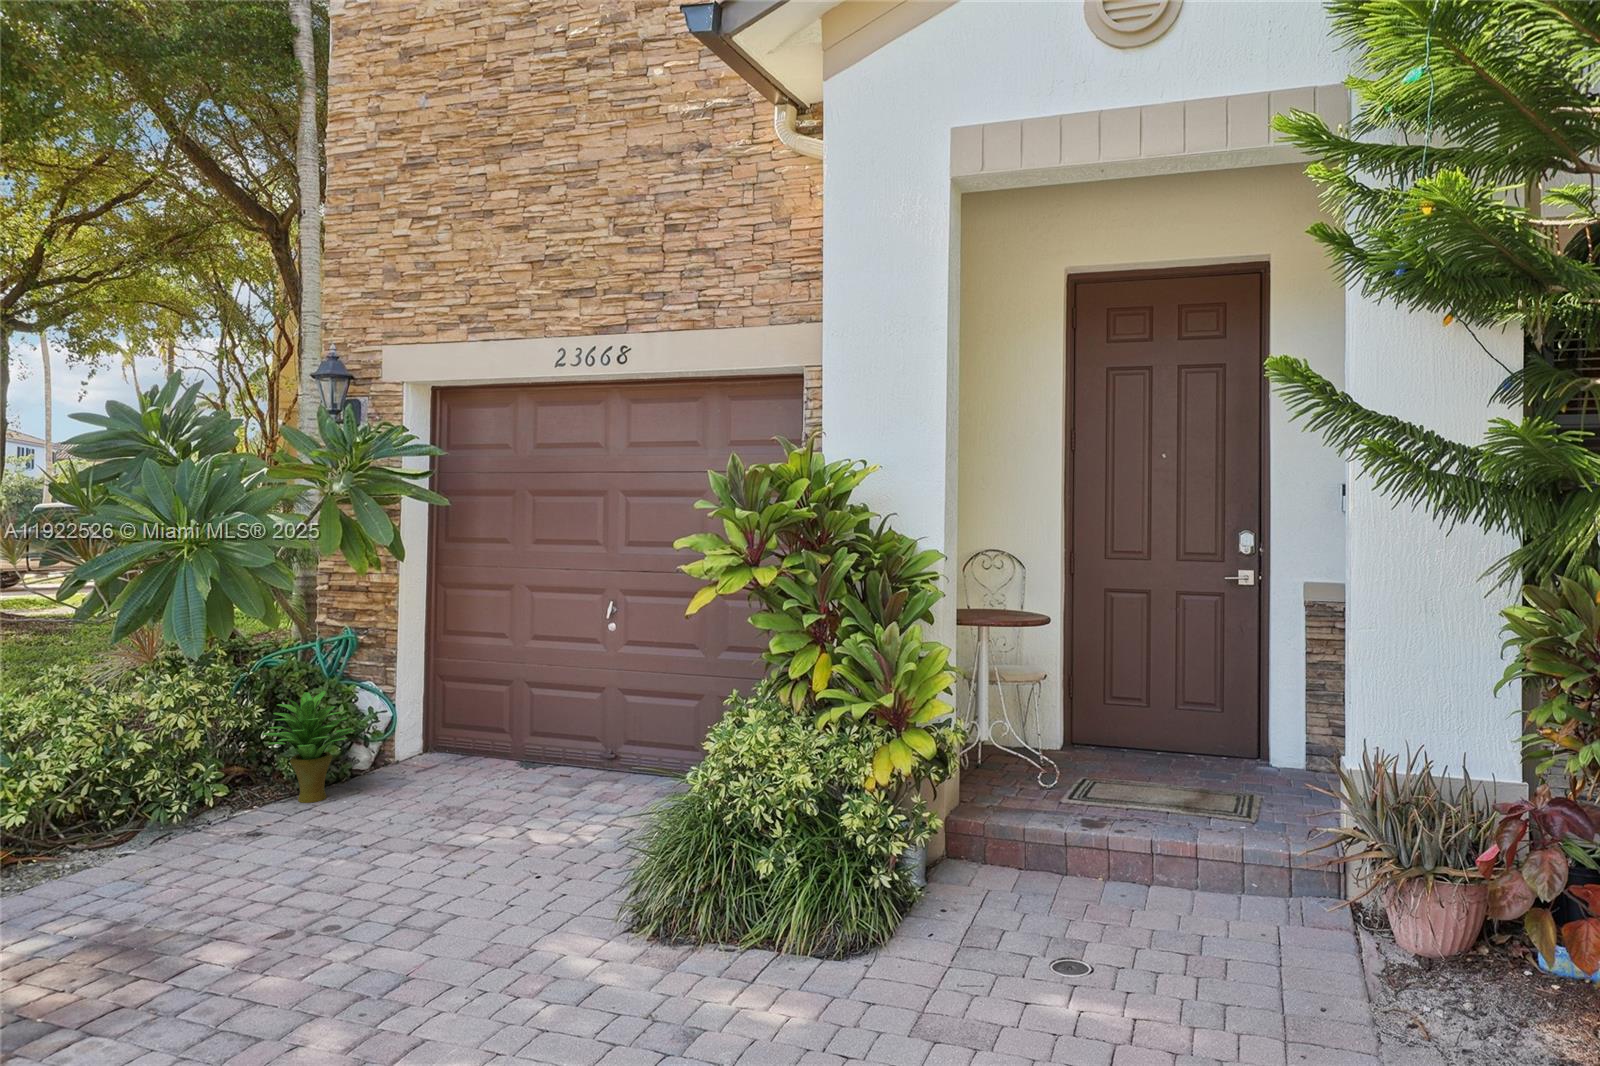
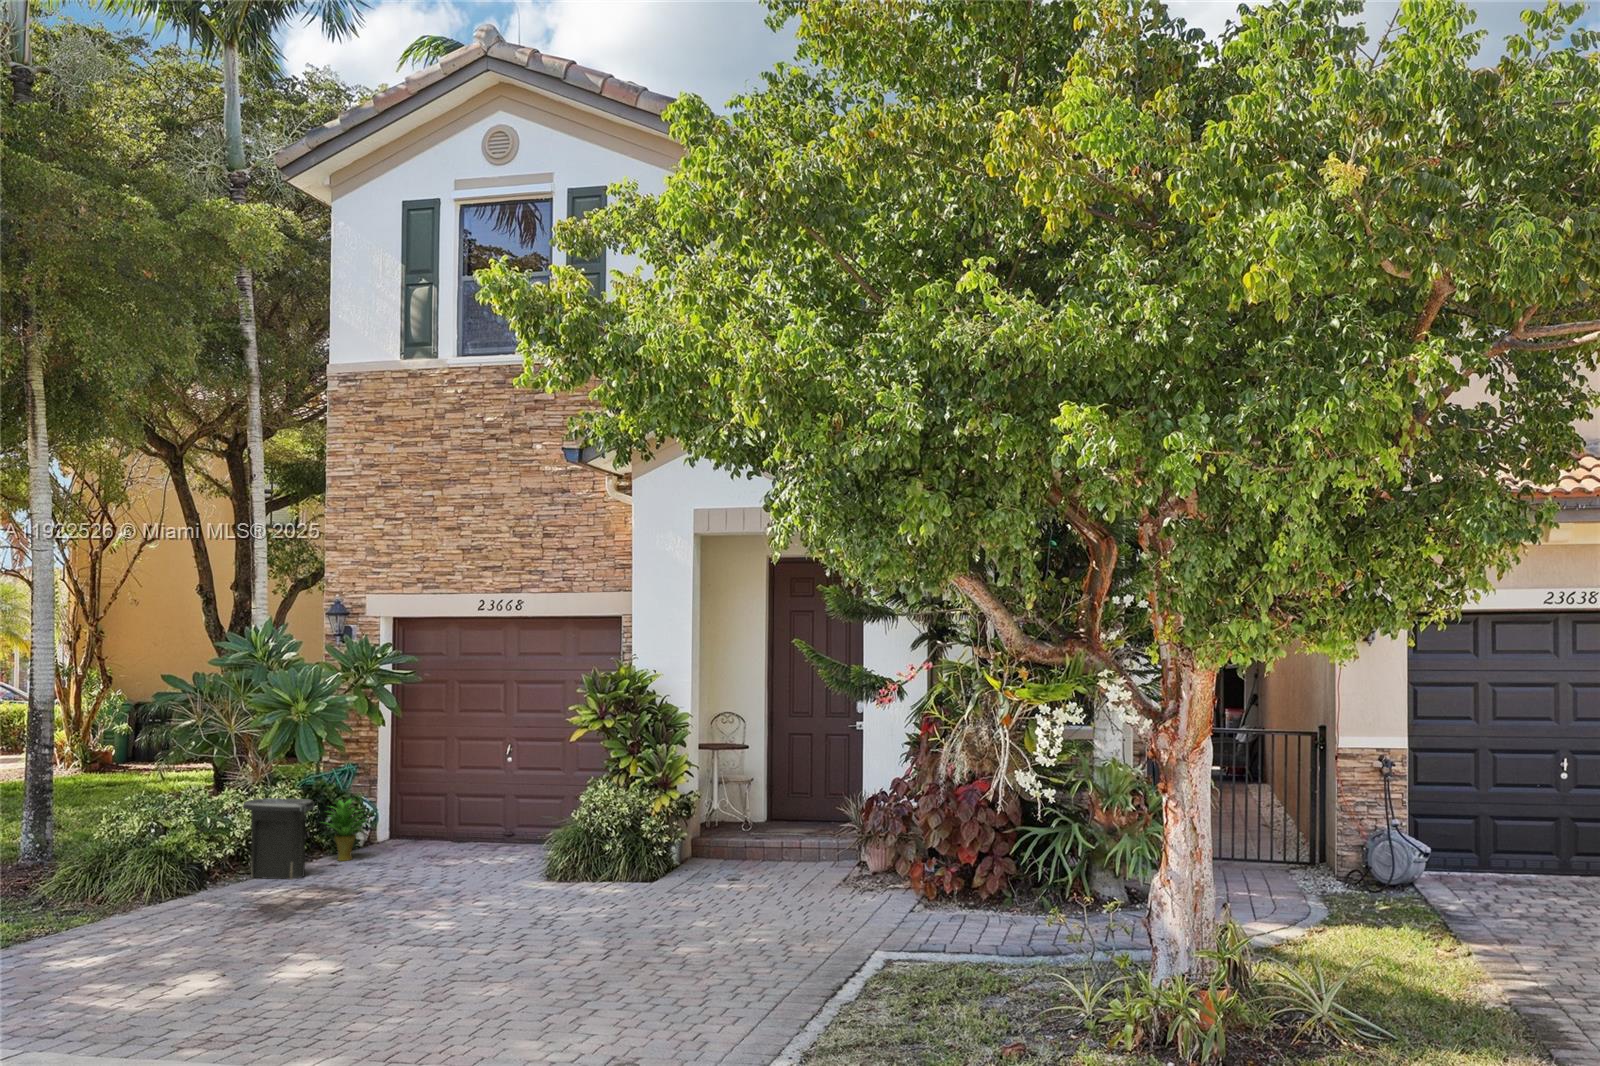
trash can: none [67,697,195,864] -> present [243,798,314,880]

